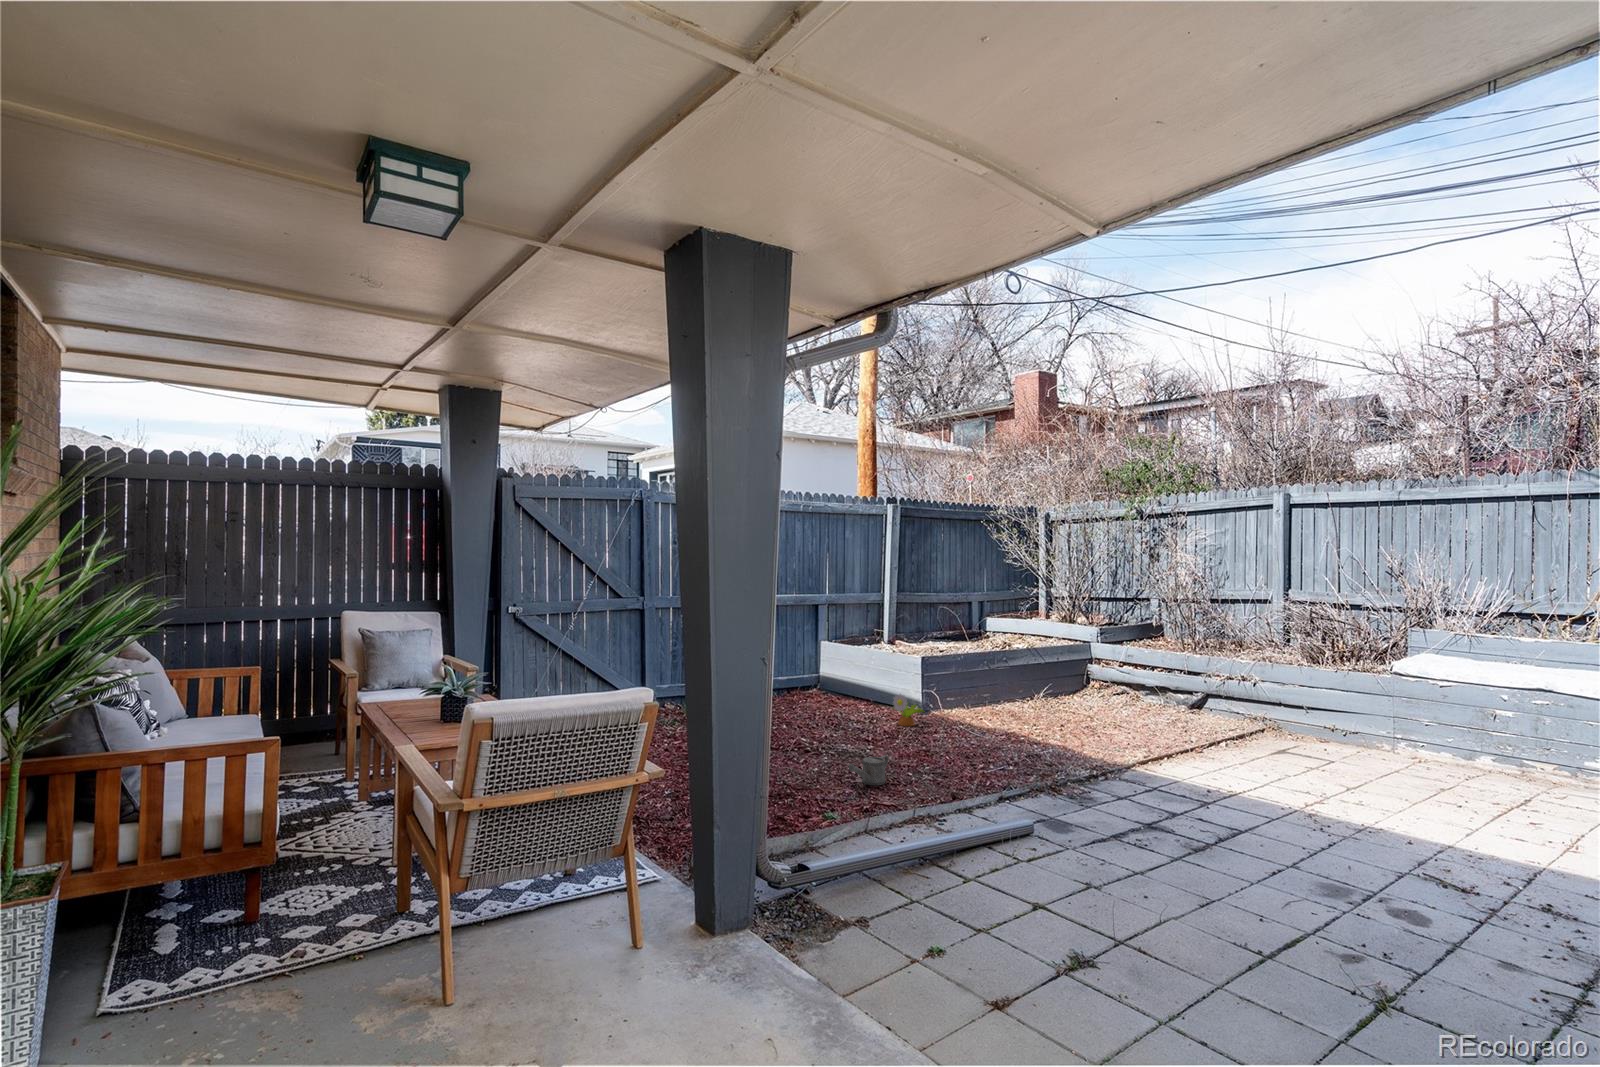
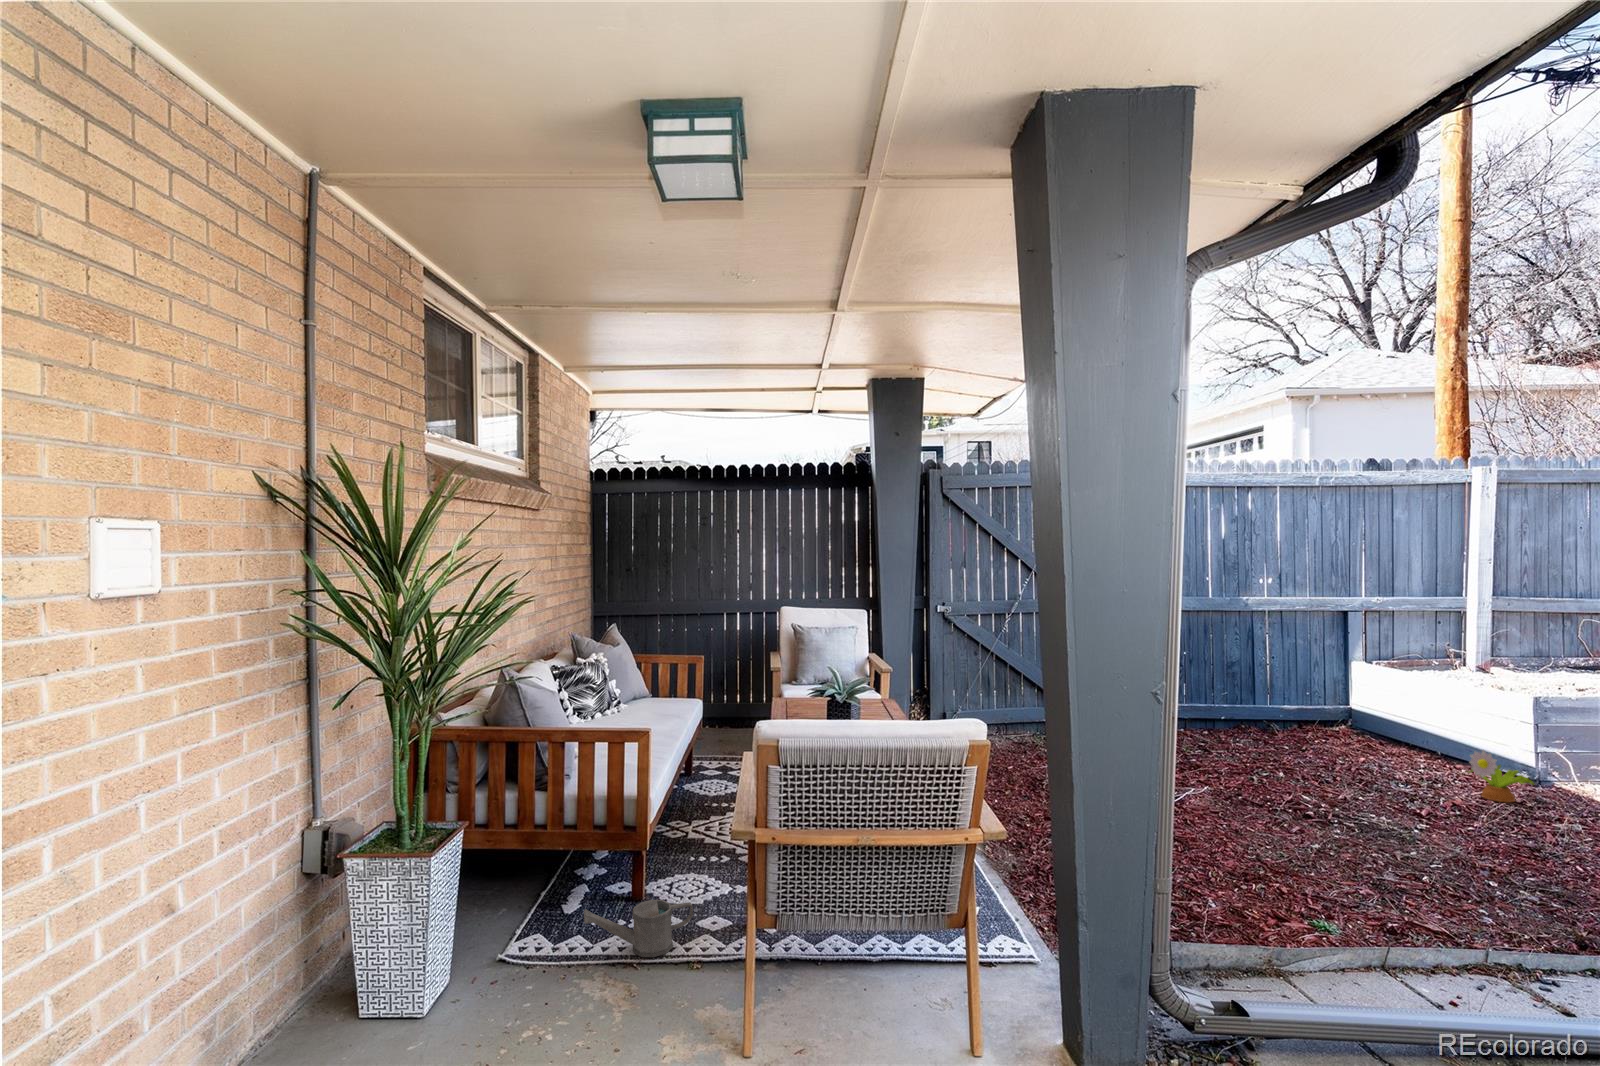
watering can: present [849,755,888,785] -> present [584,900,693,957]

